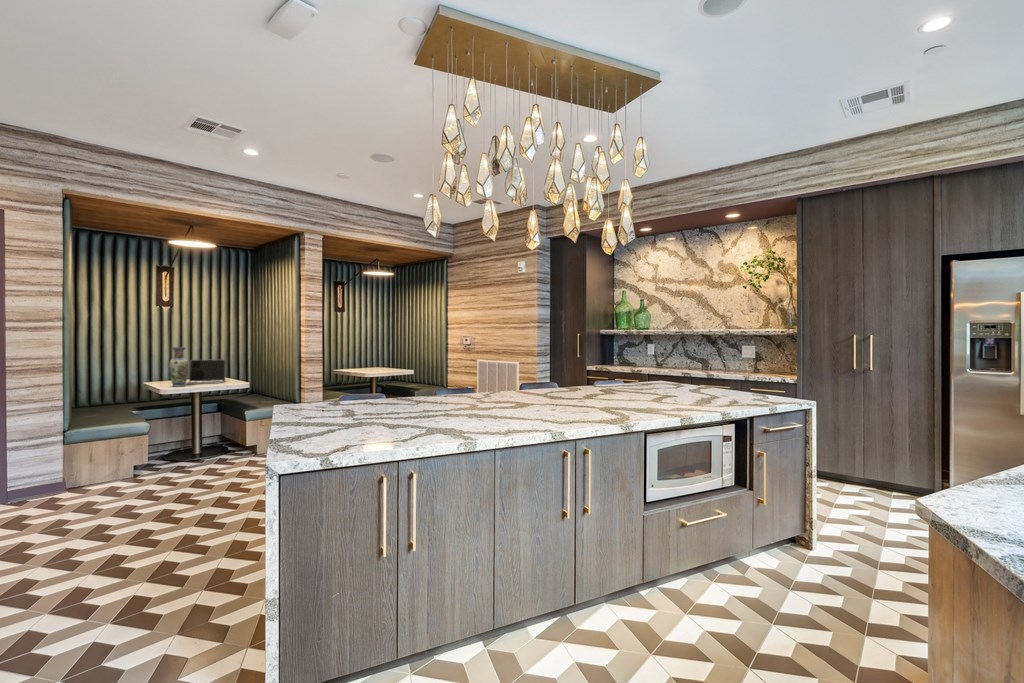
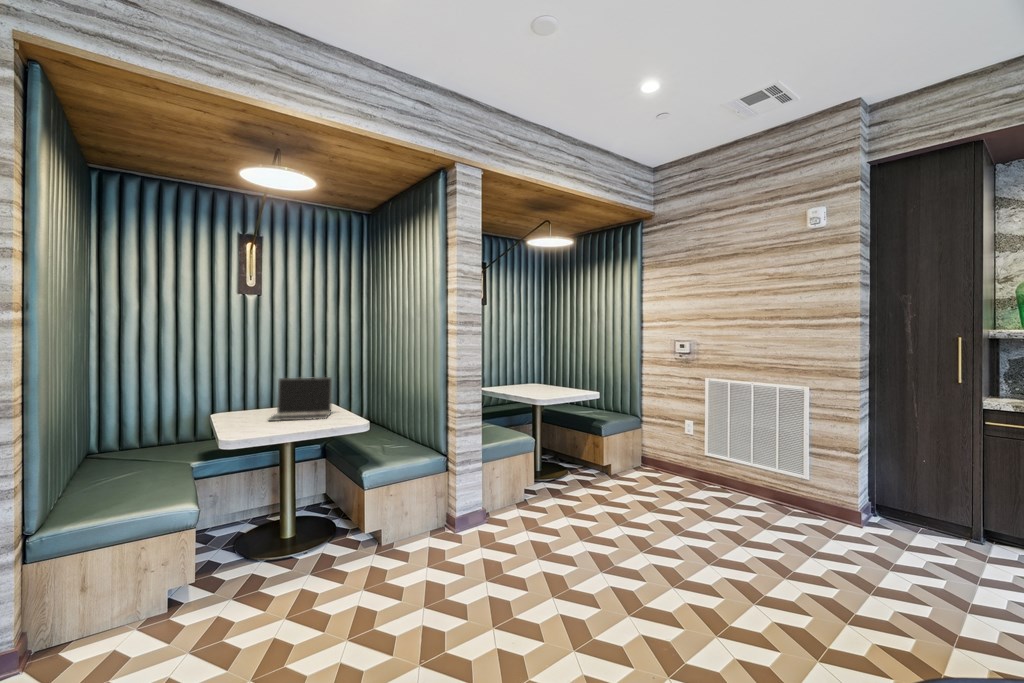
vase: present [169,347,188,387] -> none [241,359,271,428]

